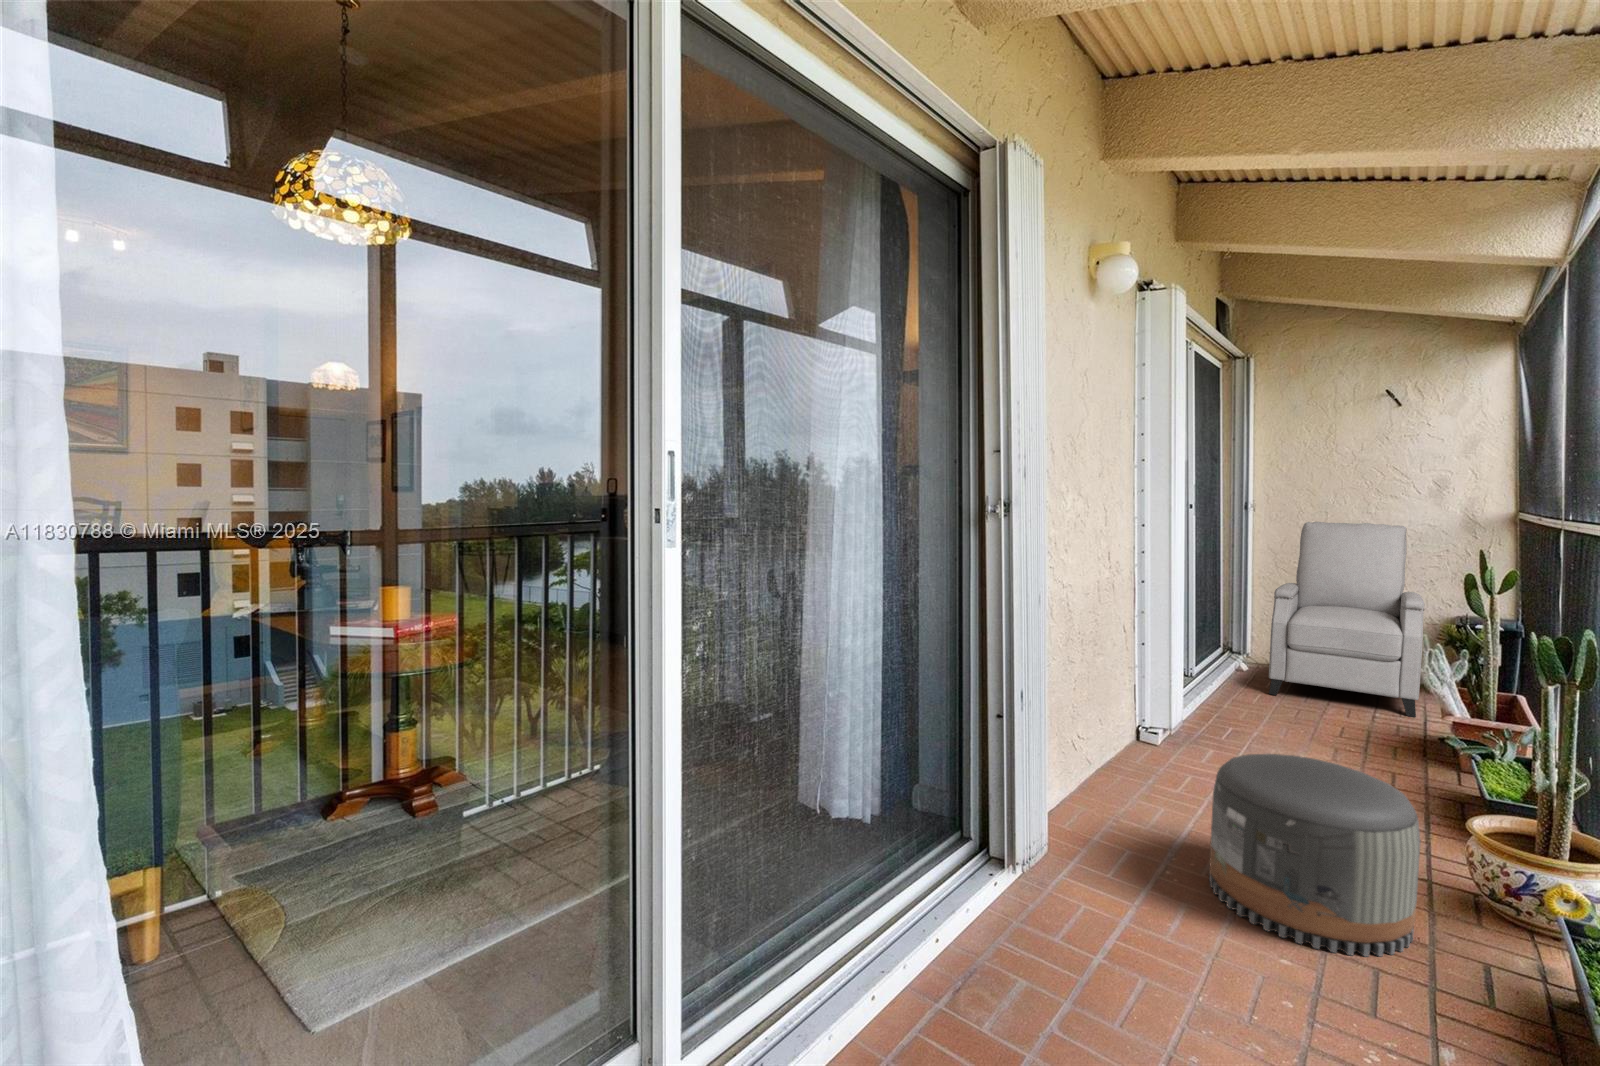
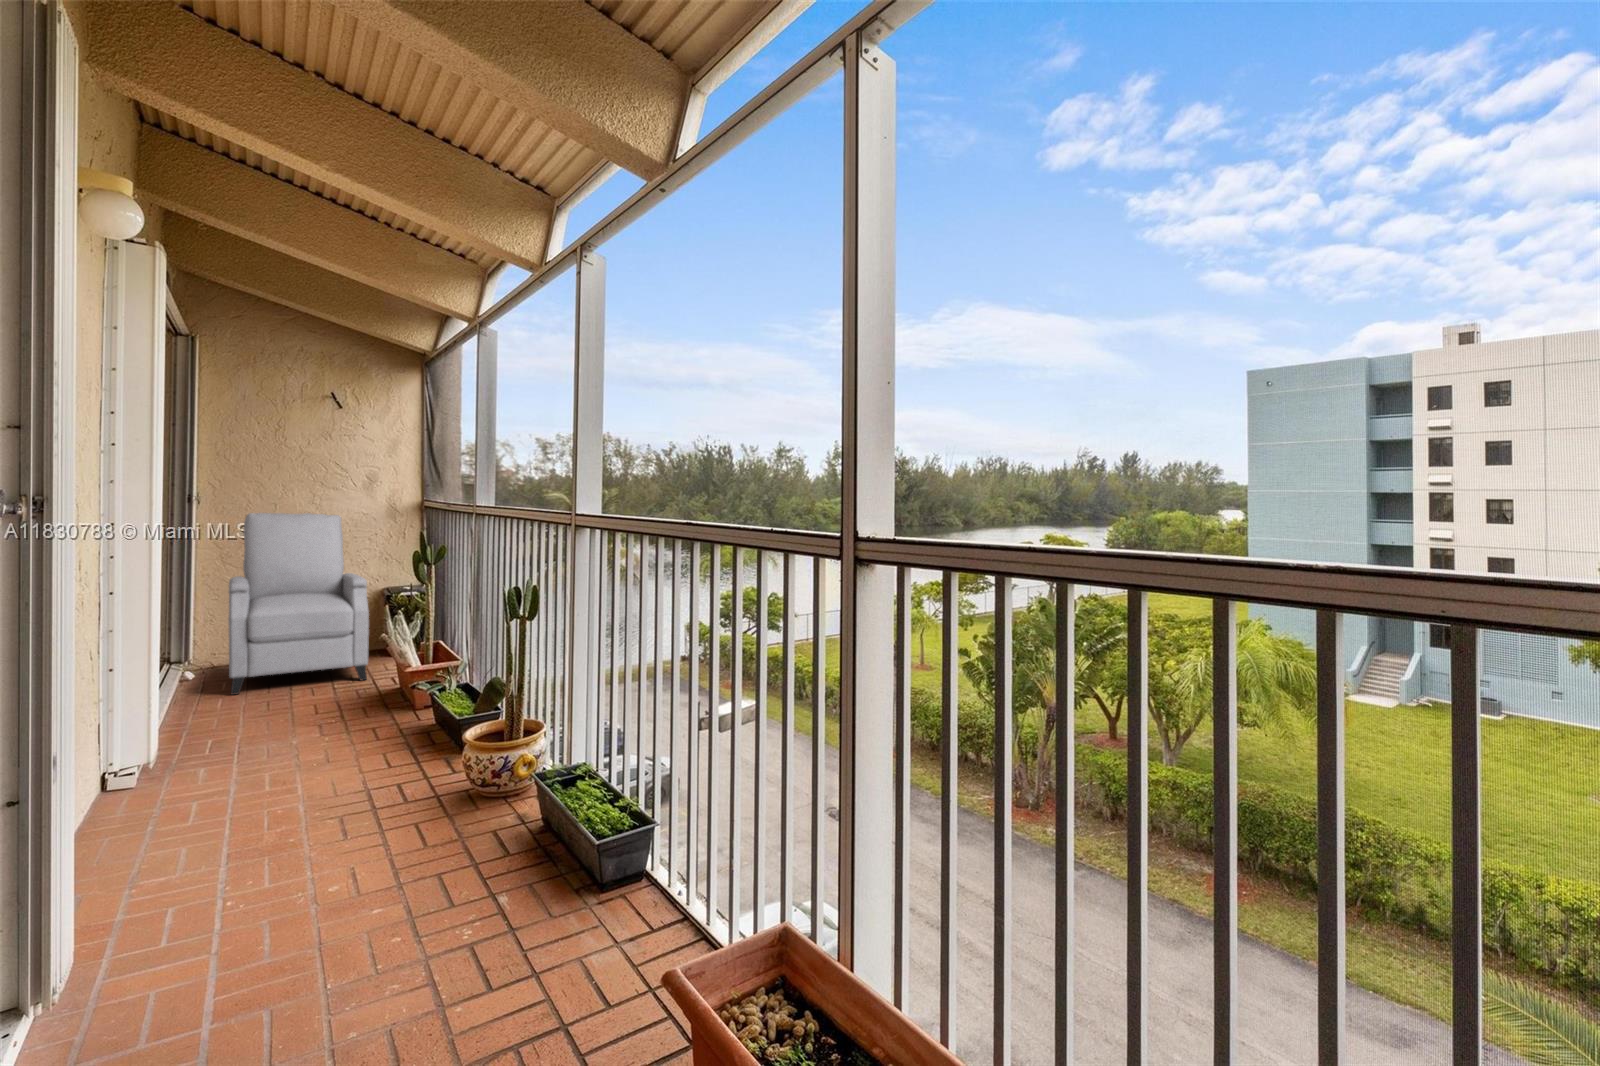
pouf: present [1209,754,1420,957] -> none [270,725,450,900]

